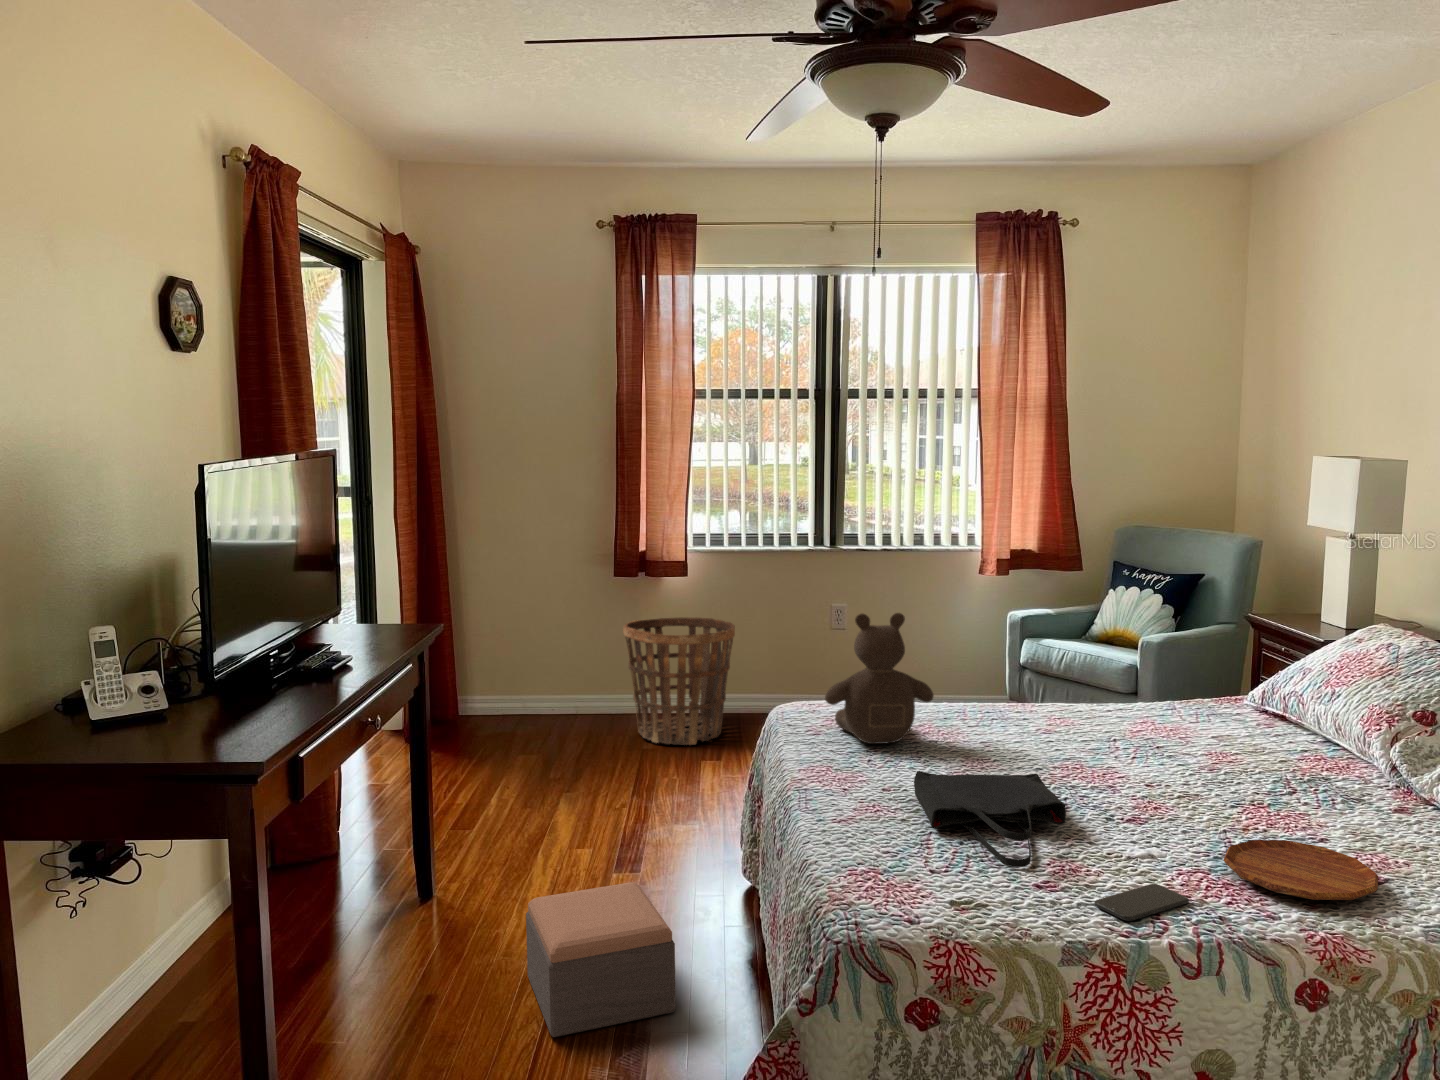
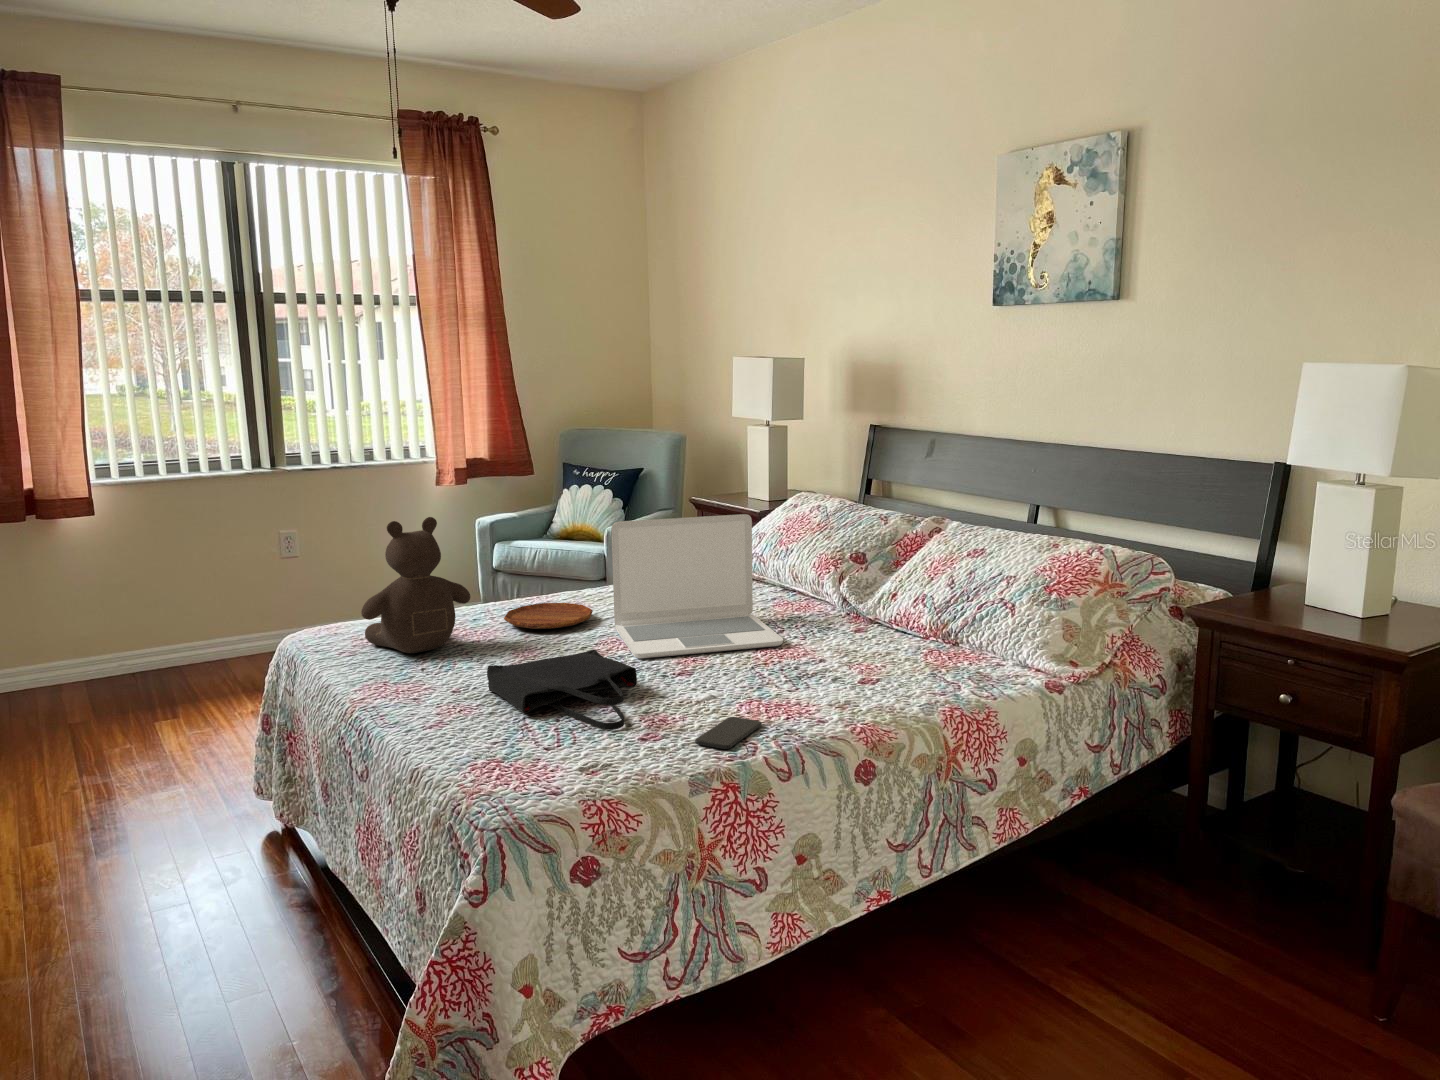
basket: present [623,617,735,745] -> none [23,560,175,711]
laptop: none [1085,638,1280,810] -> present [611,514,783,658]
tray: present [1224,840,1378,900] -> present [504,603,593,629]
footstool: present [526,882,676,1037] -> none [24,854,246,1048]

